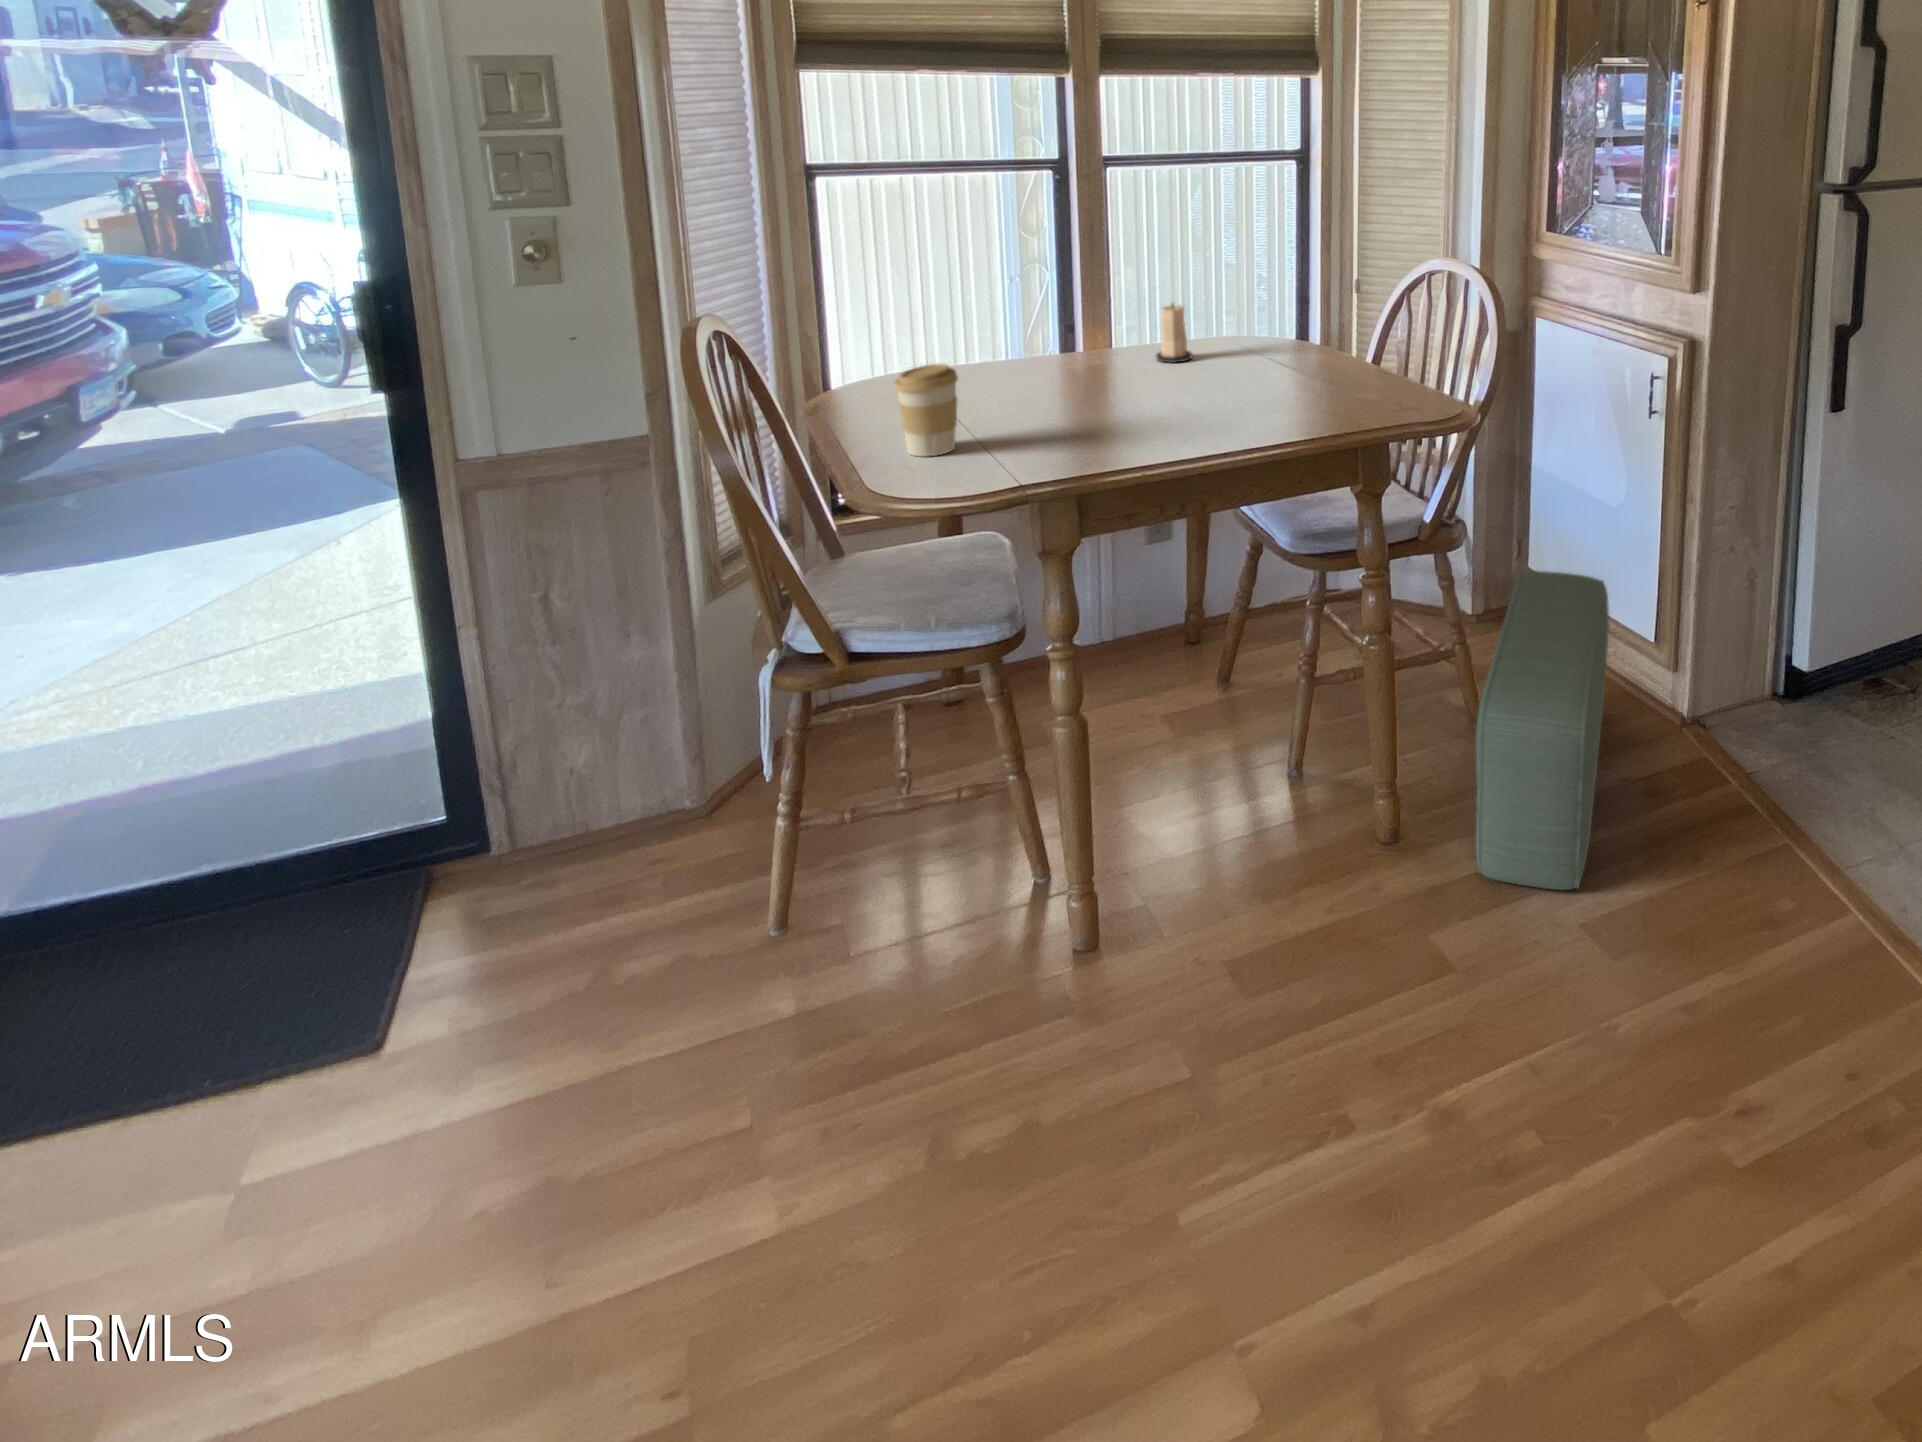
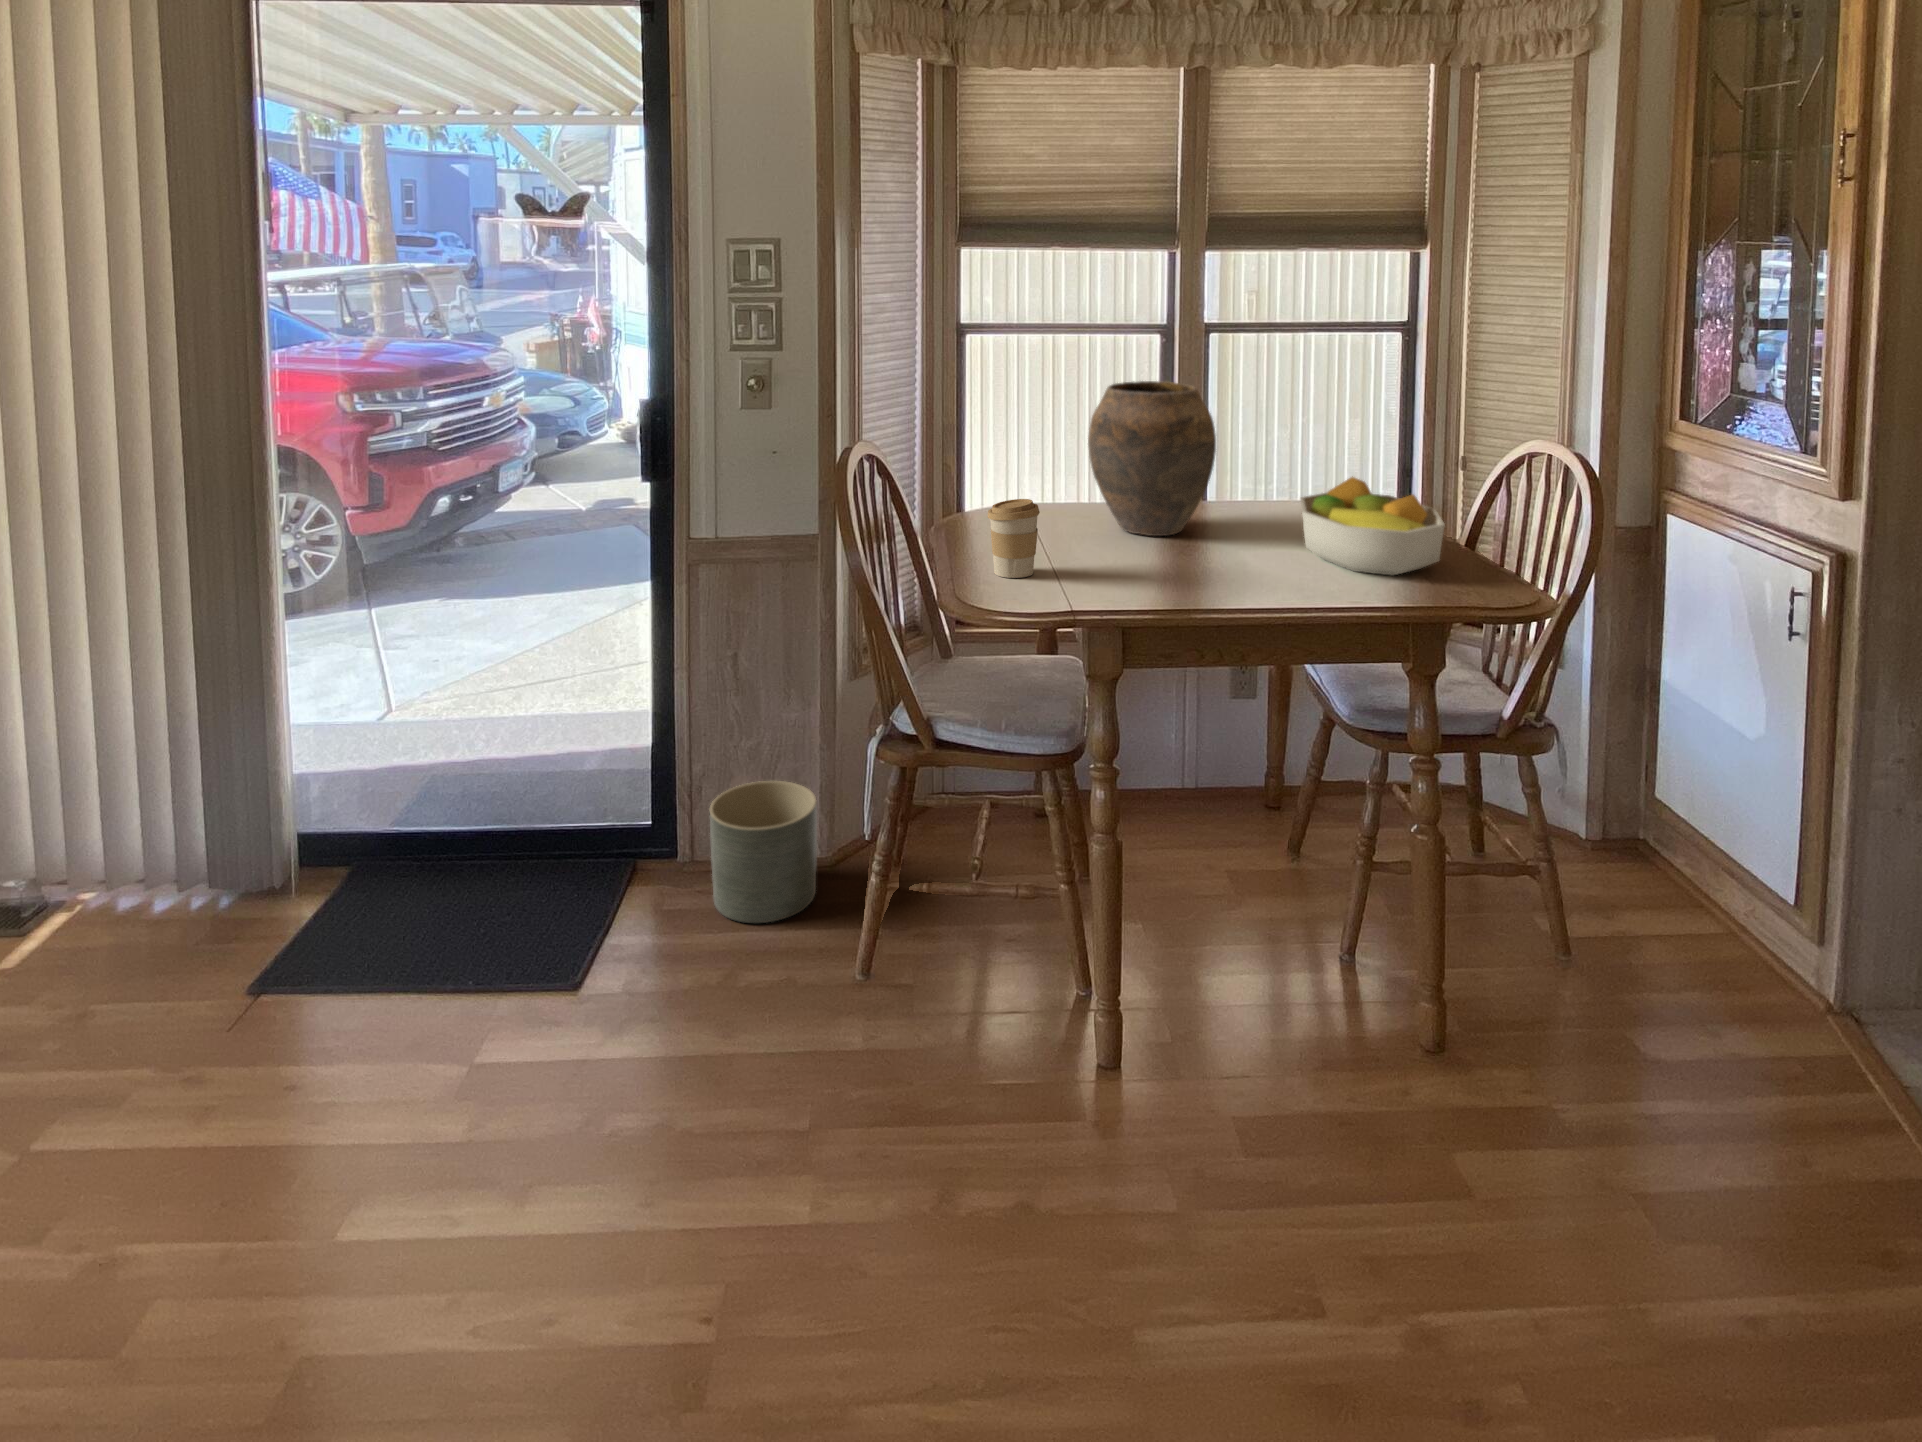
vase: none [995,219,1138,389] -> present [1088,381,1216,536]
candle: present [1156,304,1192,363] -> none [1237,464,1271,522]
fruit bowl: none [1230,307,1379,403] -> present [1301,476,1445,575]
pouf: present [1476,571,1609,890] -> none [1528,792,1729,1159]
planter: none [535,731,695,909] -> present [710,781,817,923]

